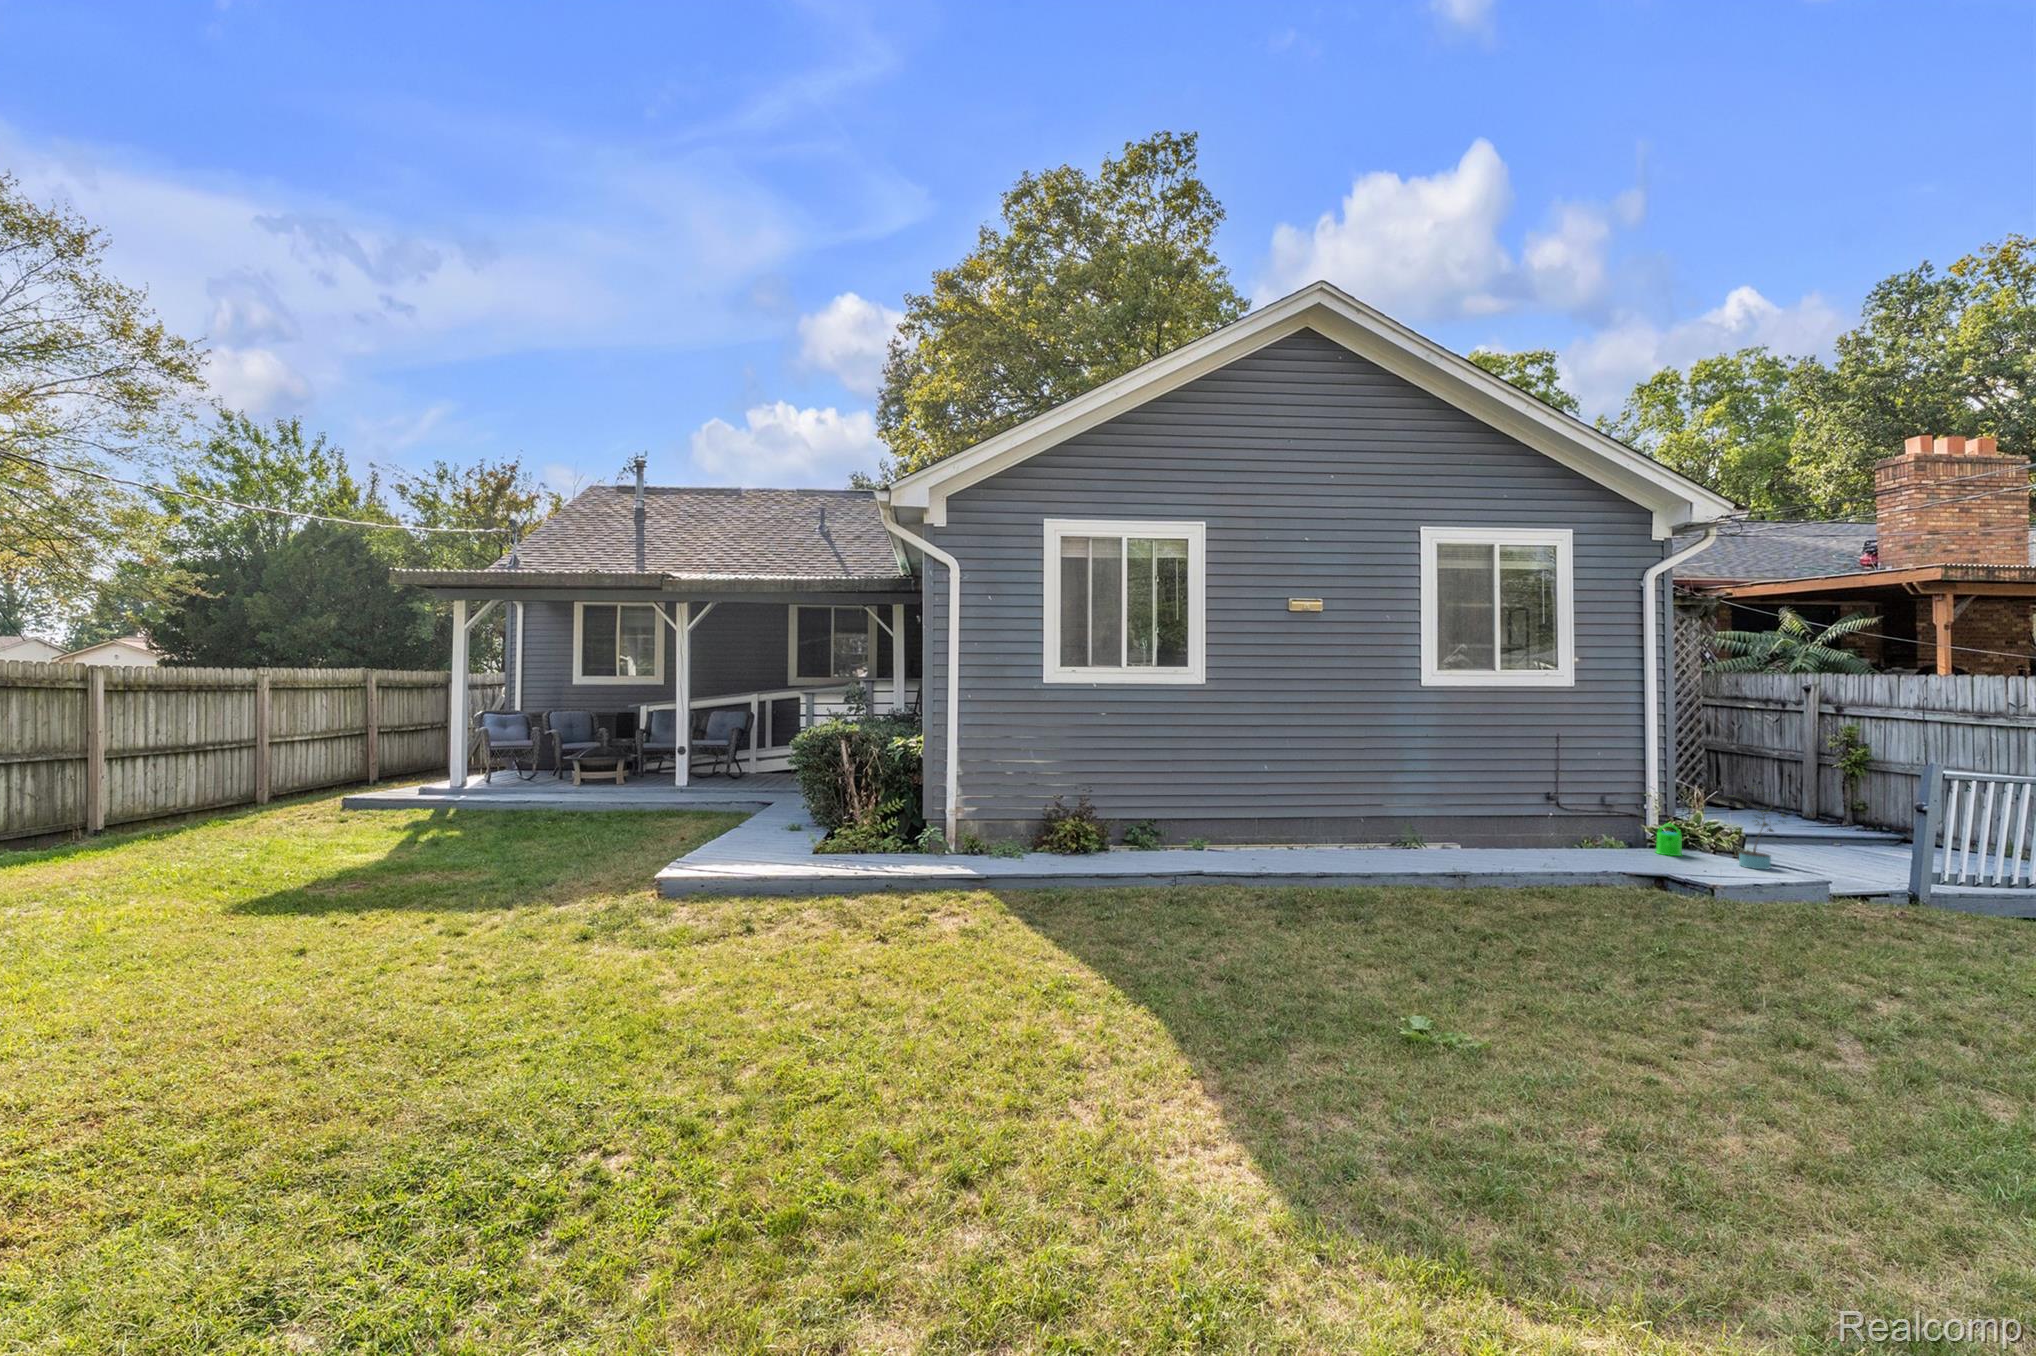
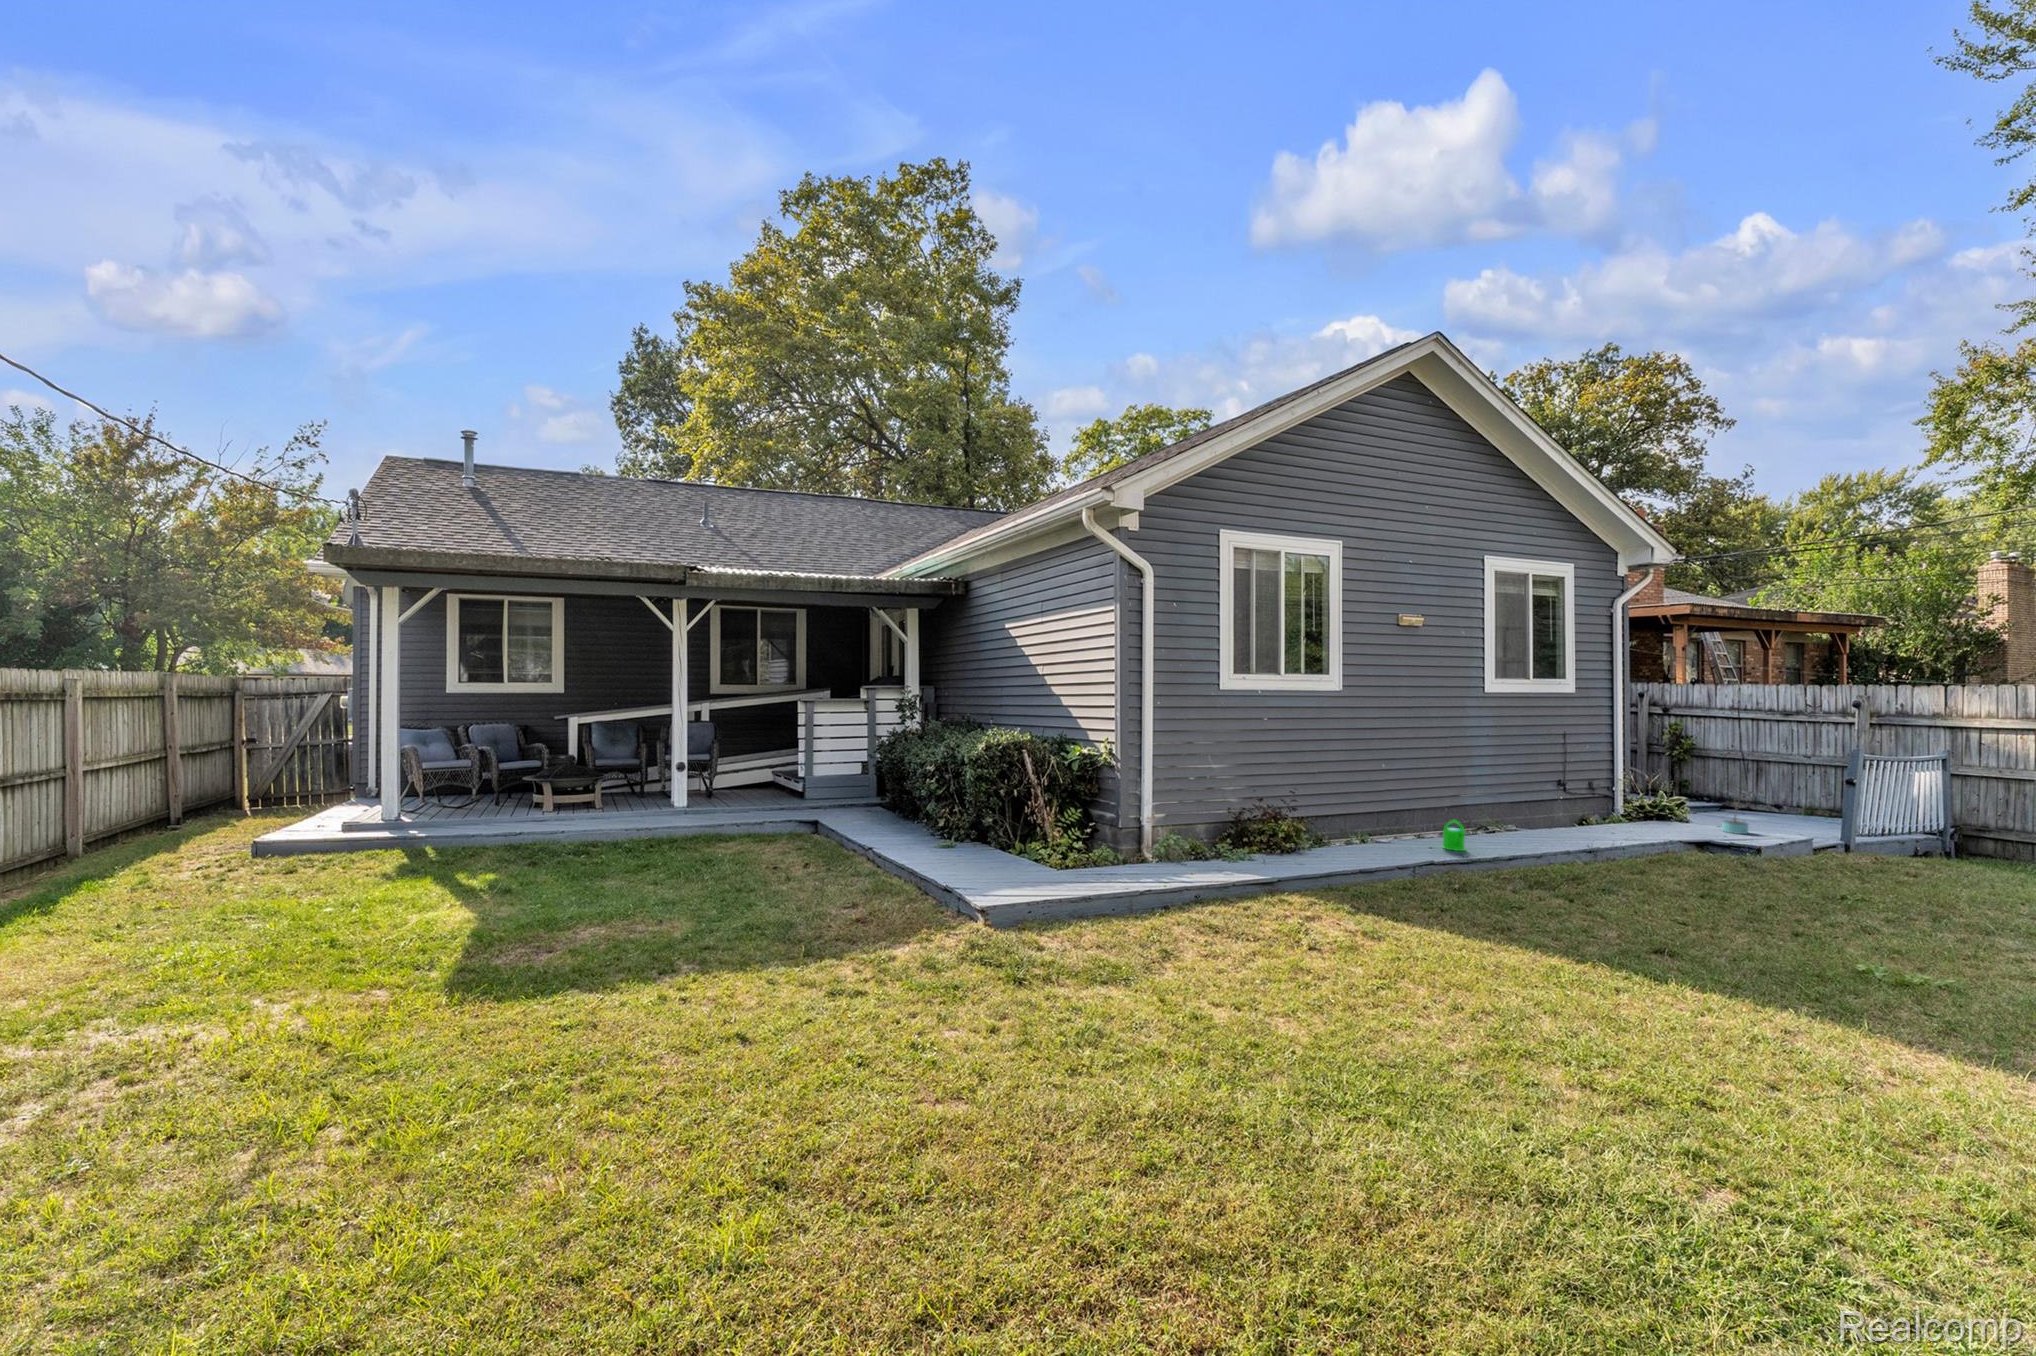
watering can: present [1656,823,1682,856] -> present [1442,820,1465,851]

